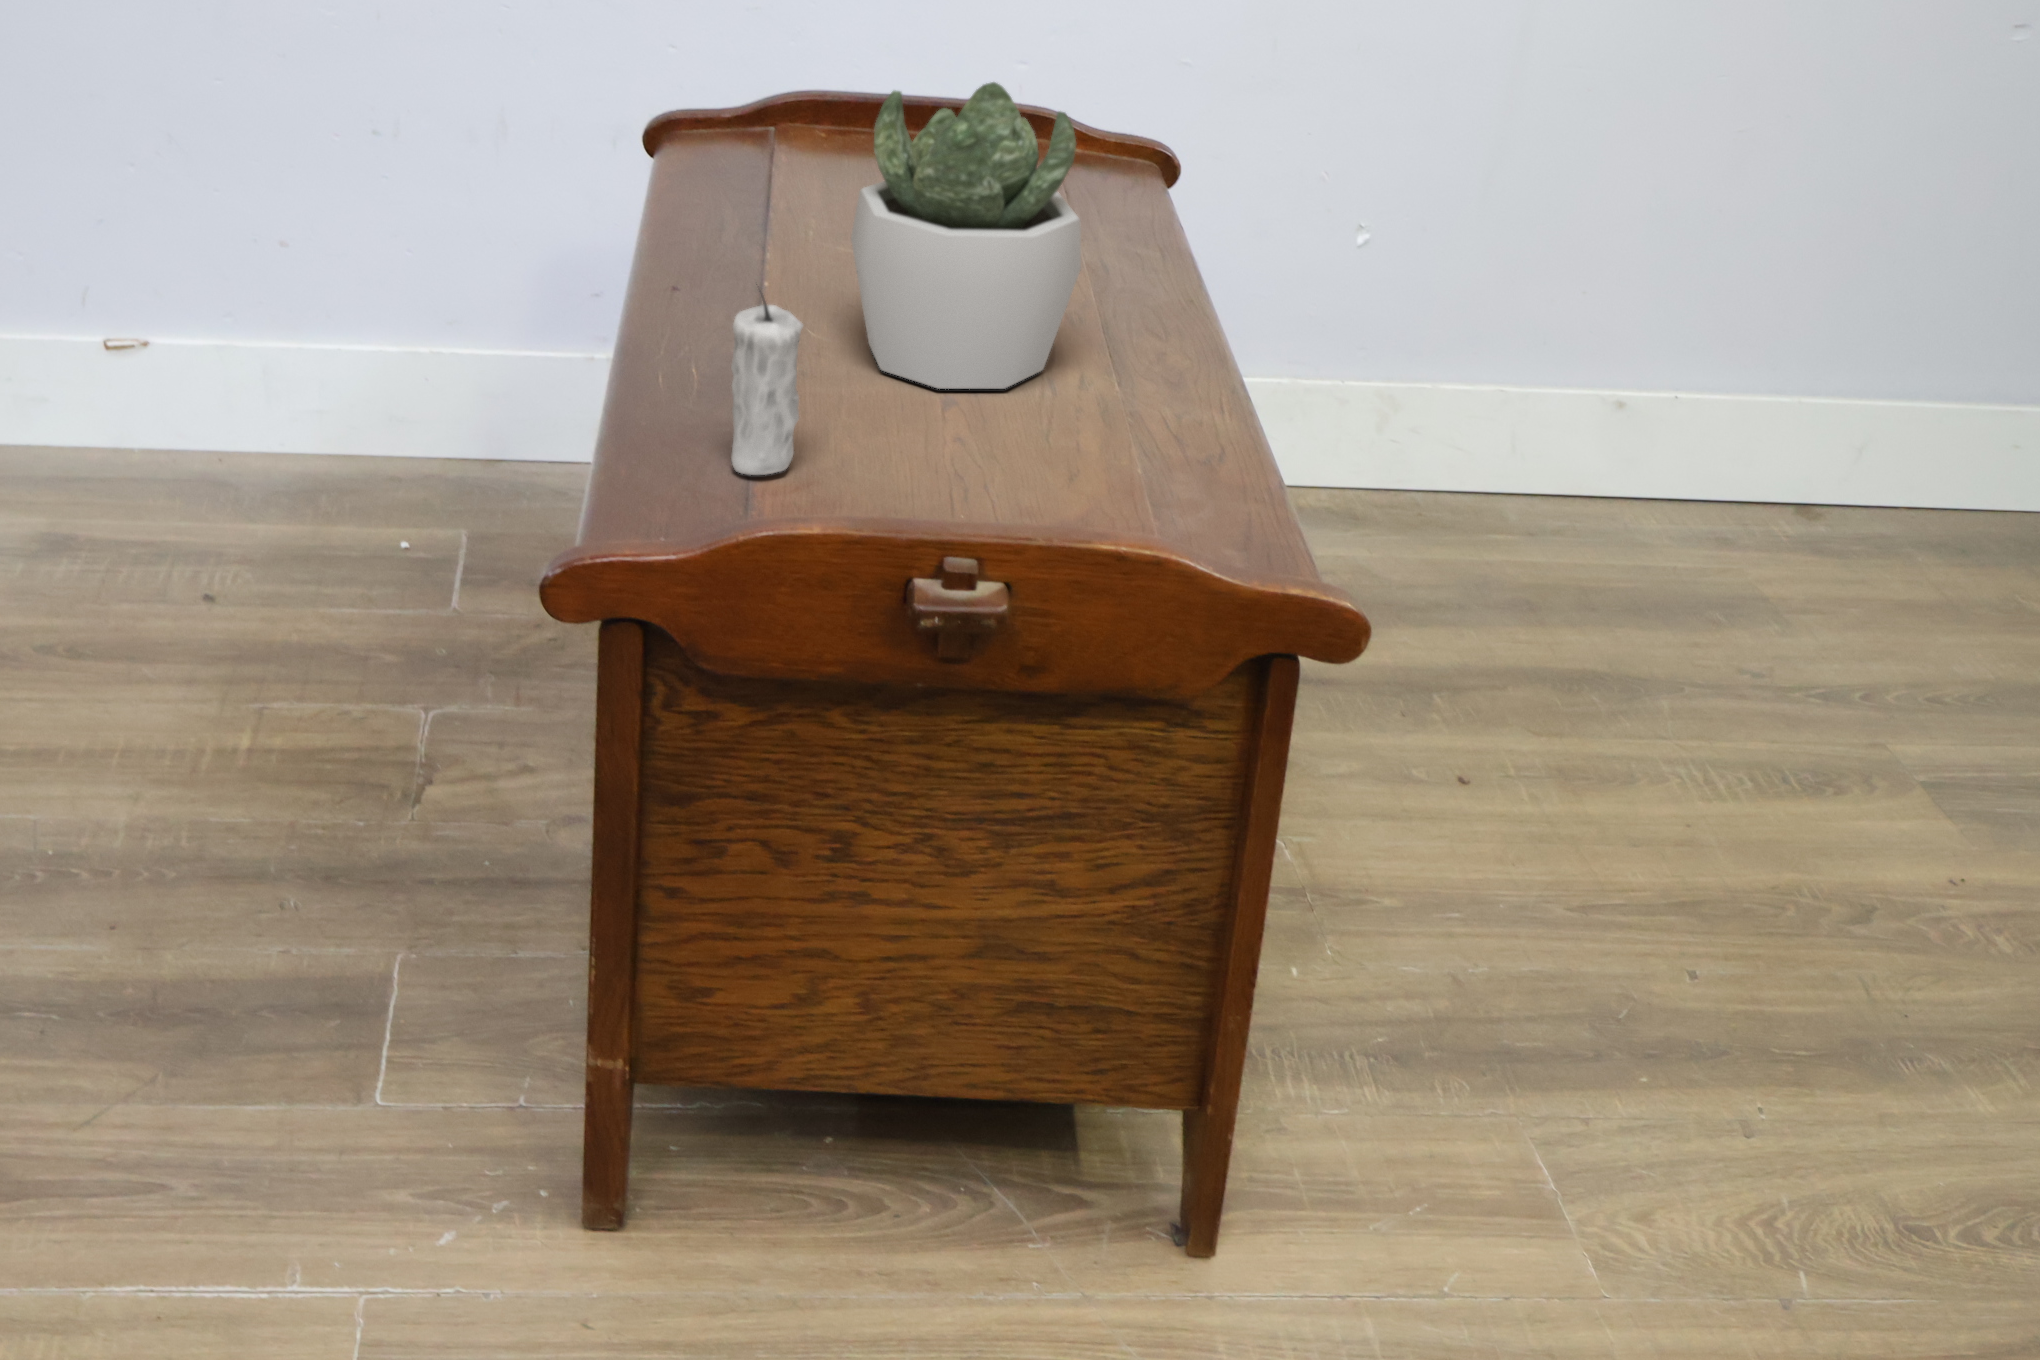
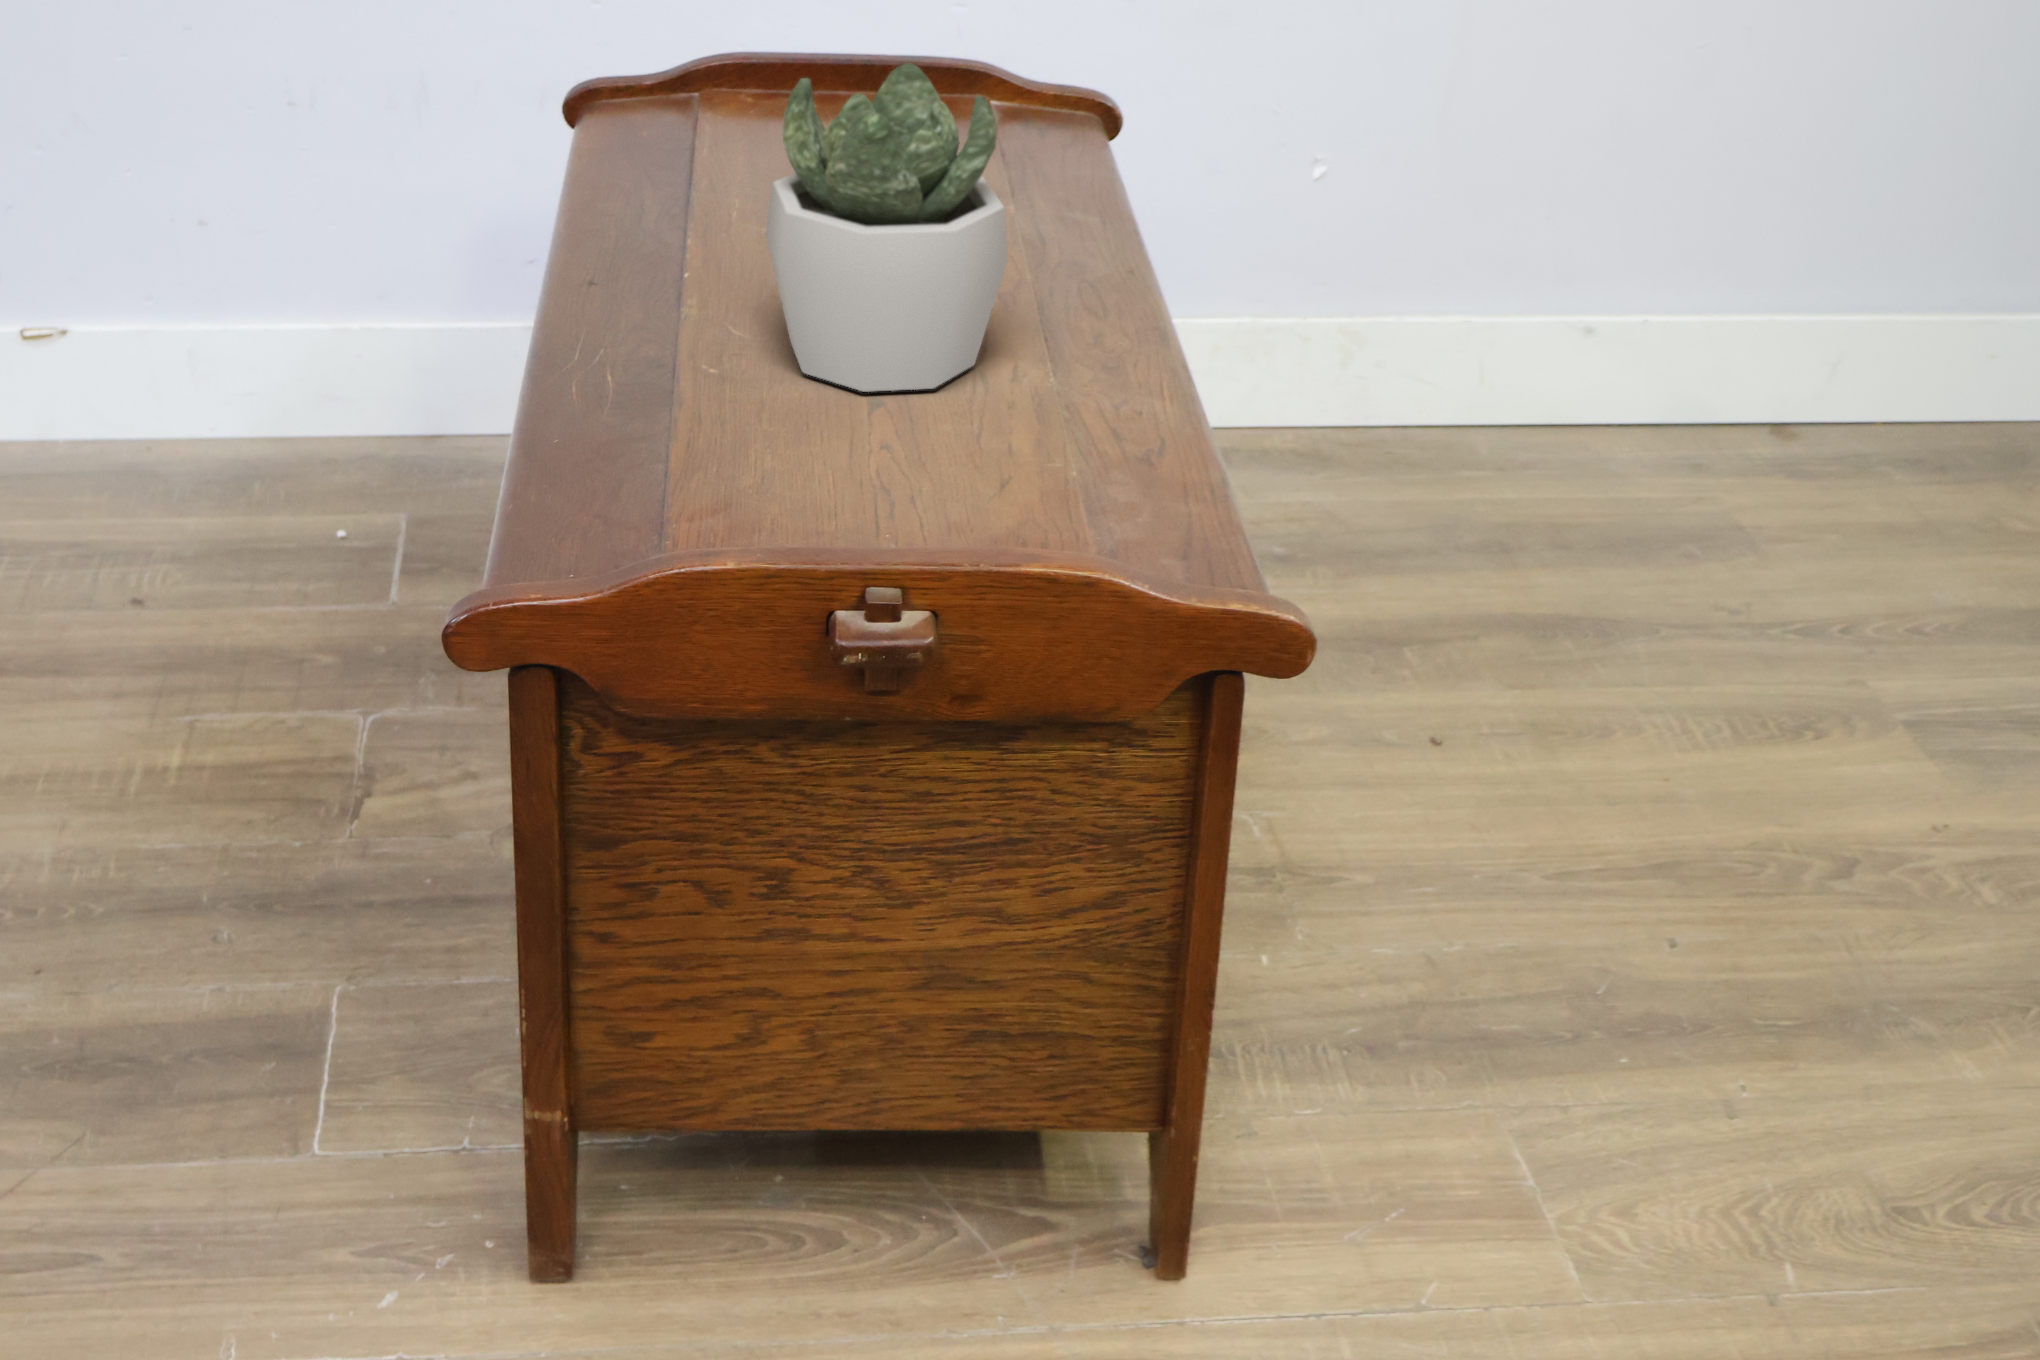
candle: present [731,295,803,475] -> none [633,297,710,503]

